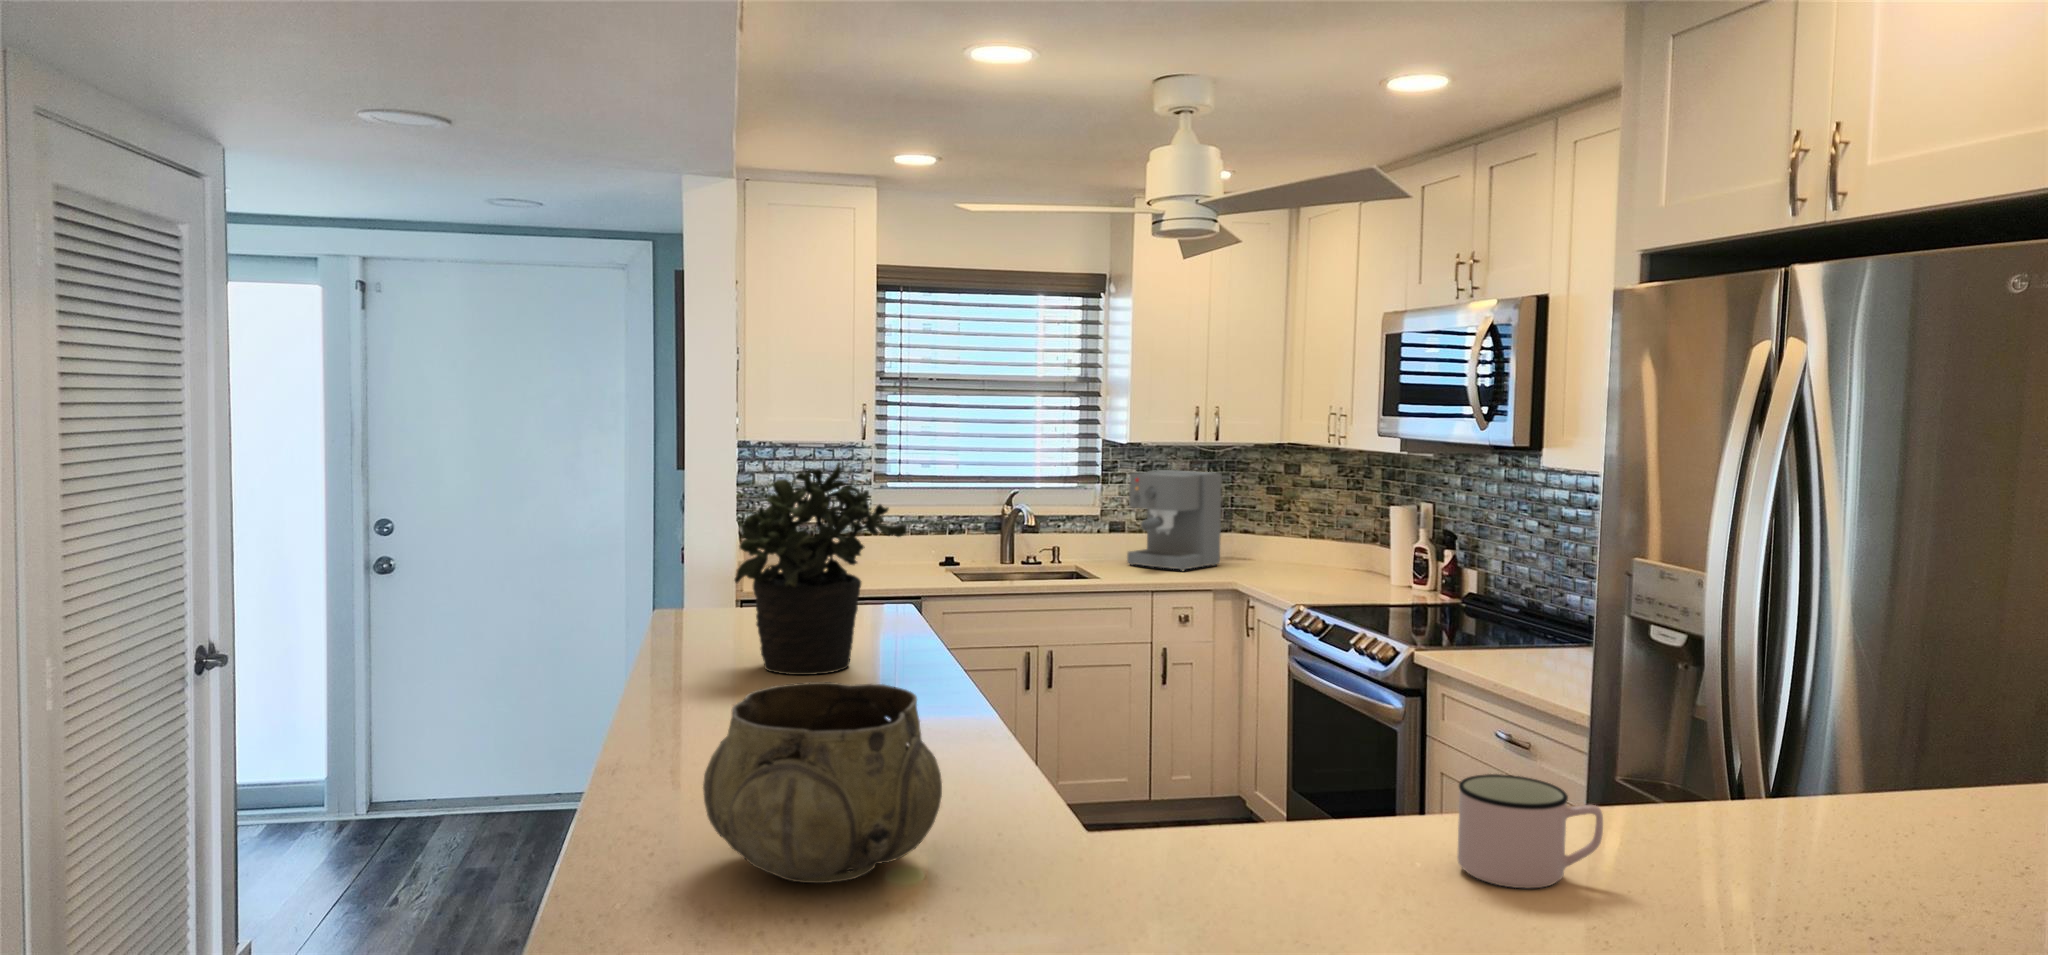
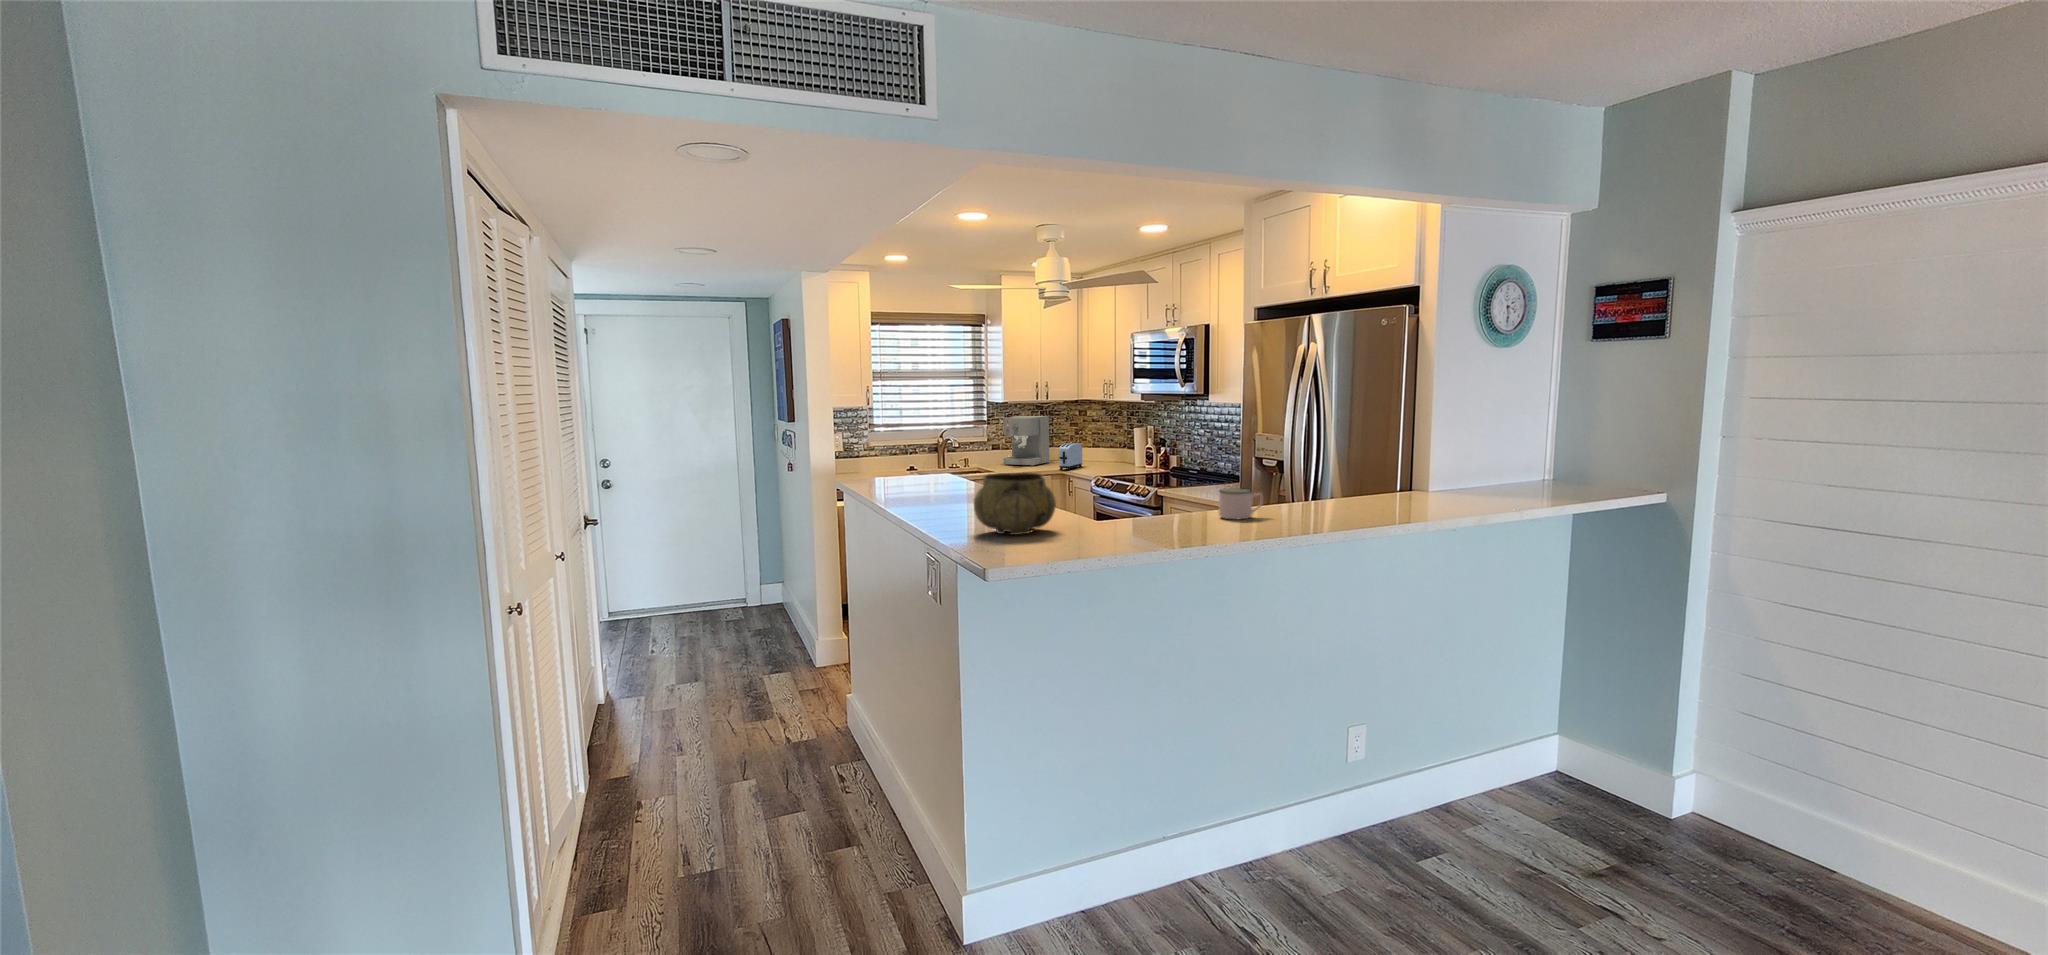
potted plant: present [735,463,907,675] -> none [892,406,961,499]
toaster: none [1229,531,1281,587] -> present [1059,443,1082,470]

